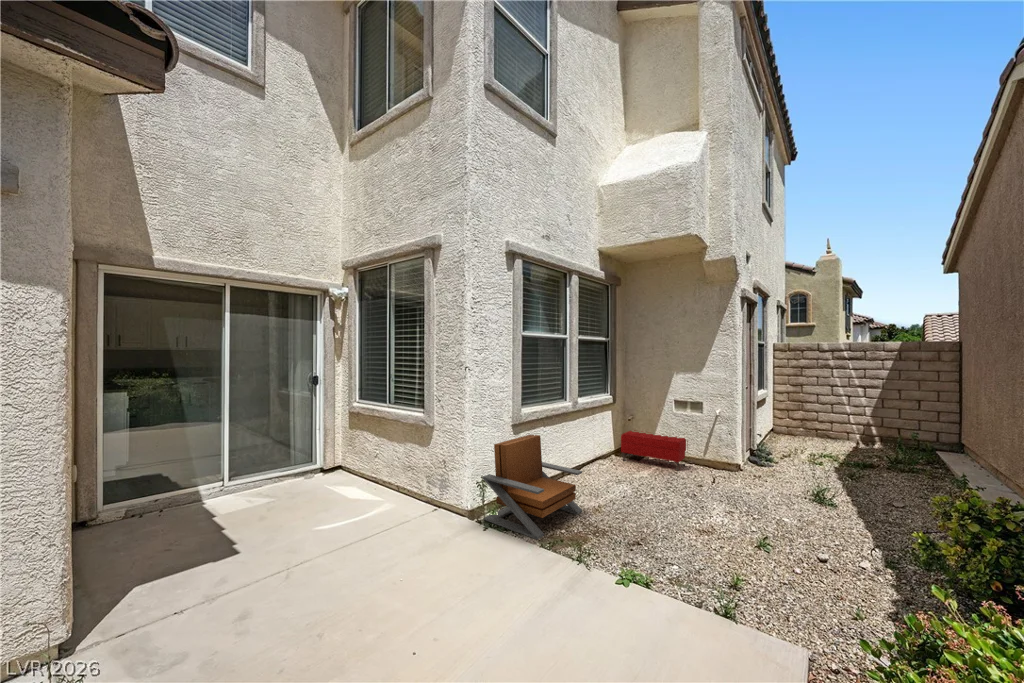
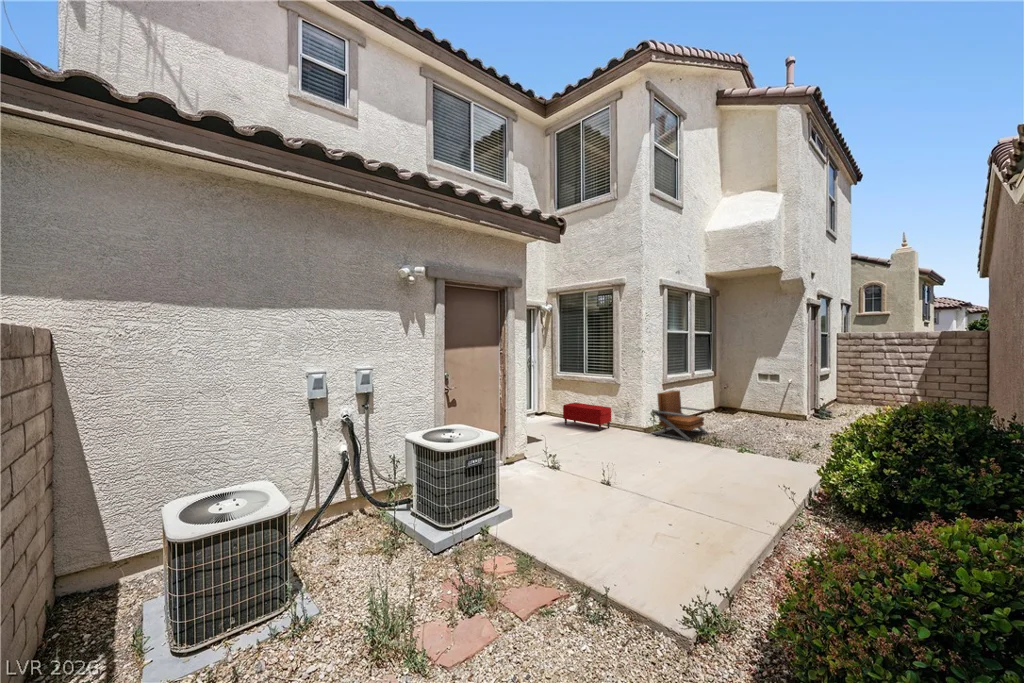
bench: present [621,431,686,471] -> present [563,403,611,431]

